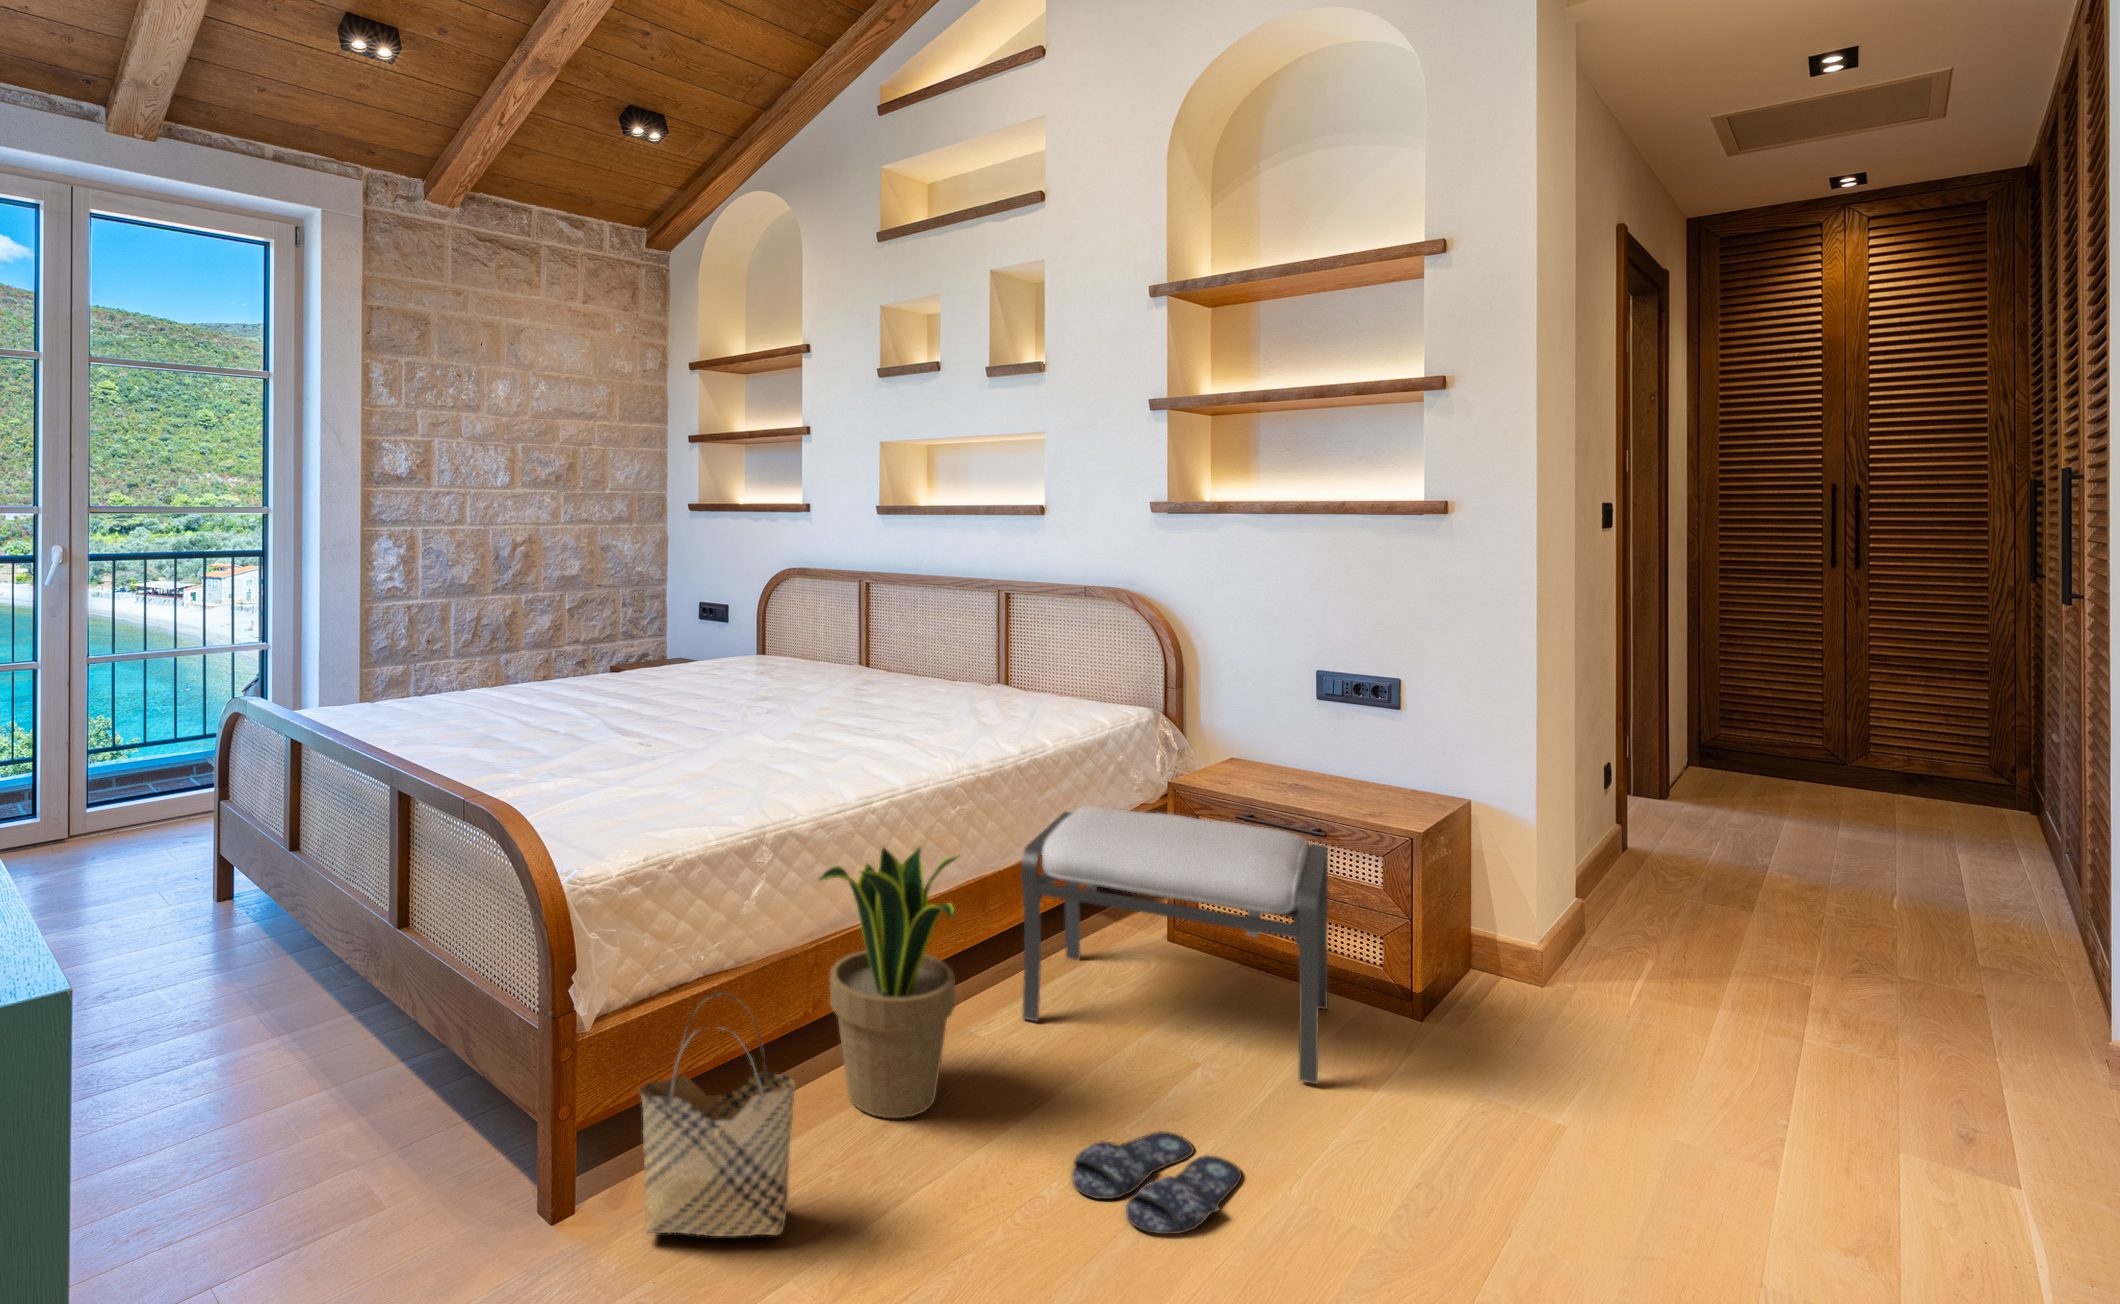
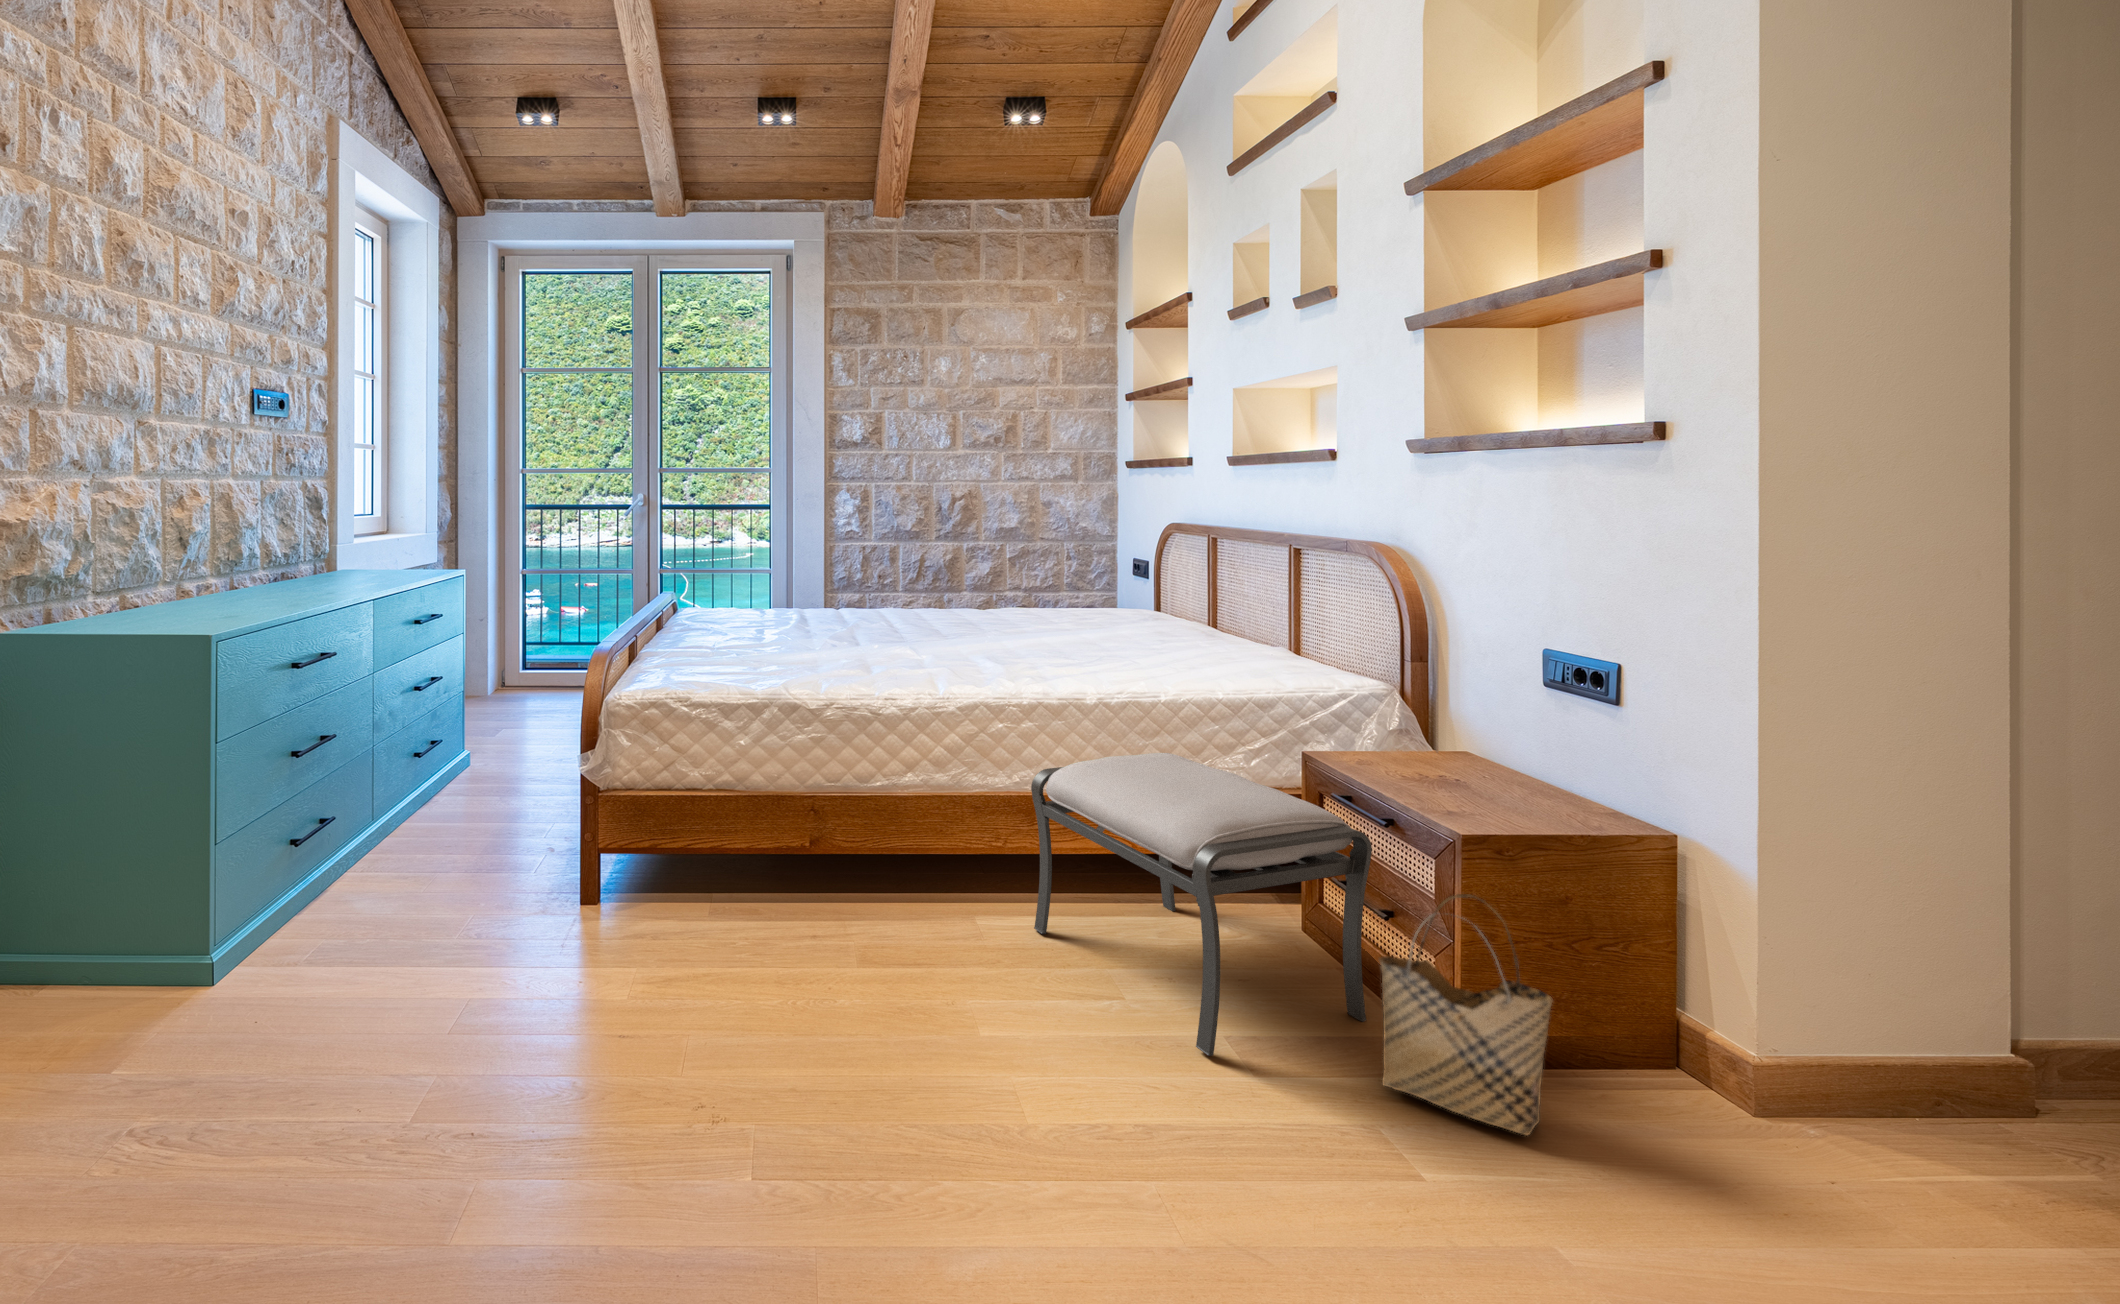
potted plant: present [820,848,957,1118] -> none [789,727,914,951]
woven basket: present [639,992,796,1237] -> present [1379,894,1553,1135]
slippers: present [1072,1132,1242,1234] -> none [865,1007,1016,1079]

